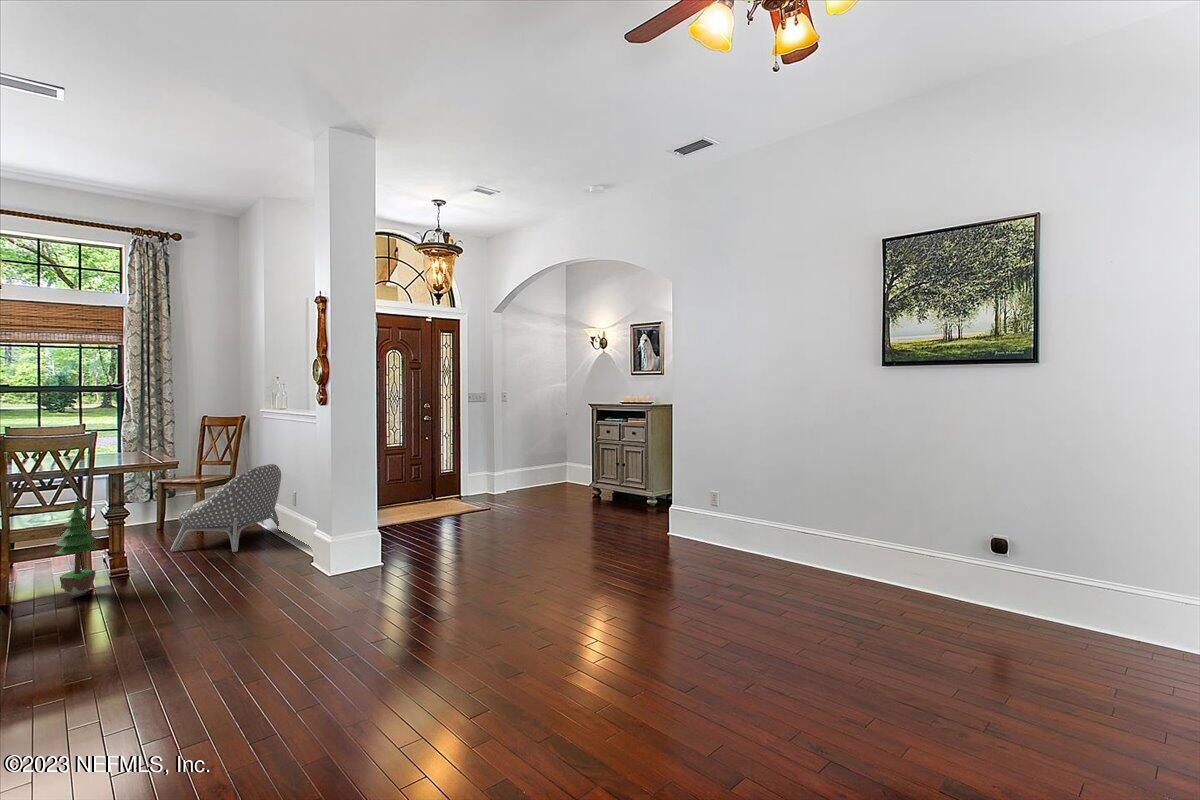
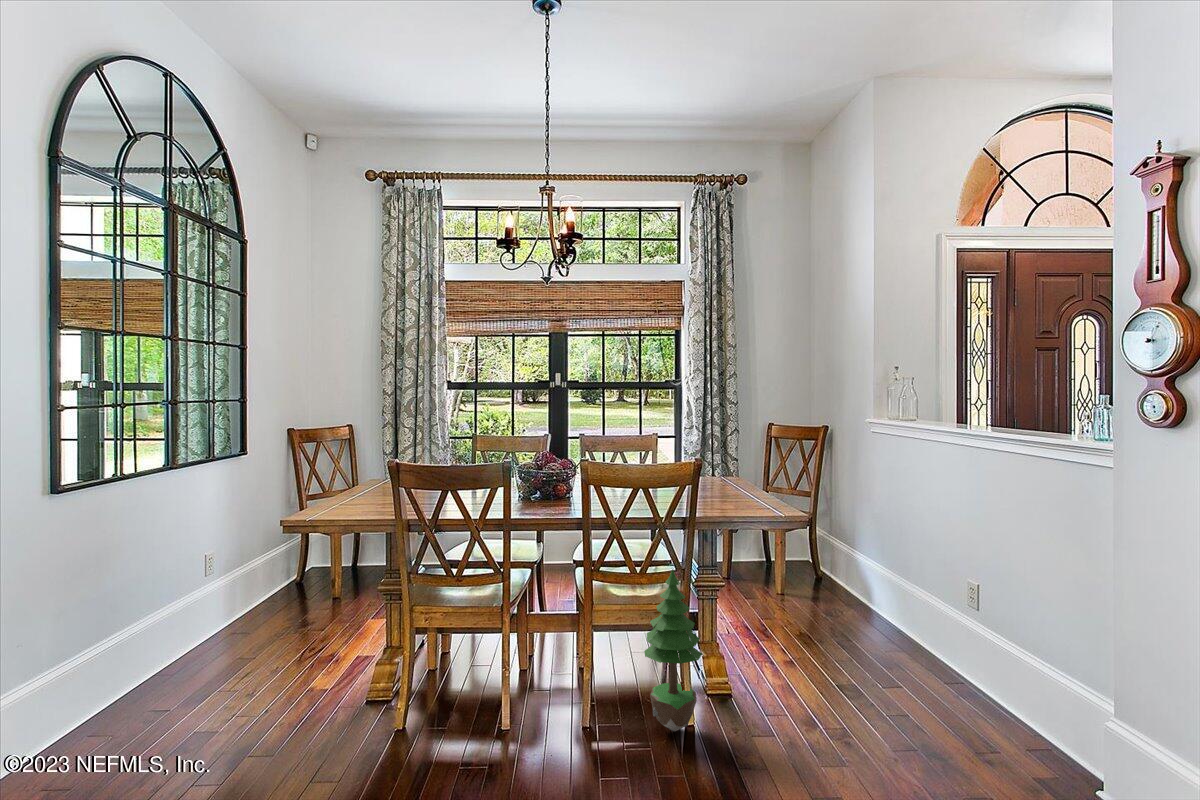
armchair: present [170,464,282,552] -> none [762,513,919,669]

